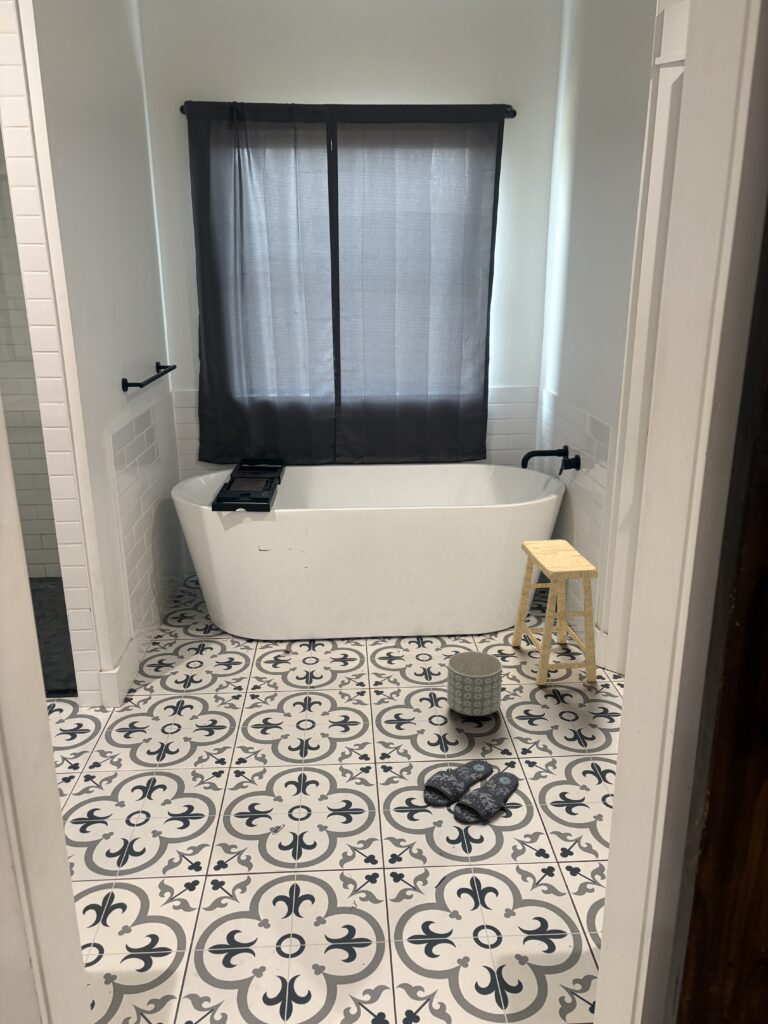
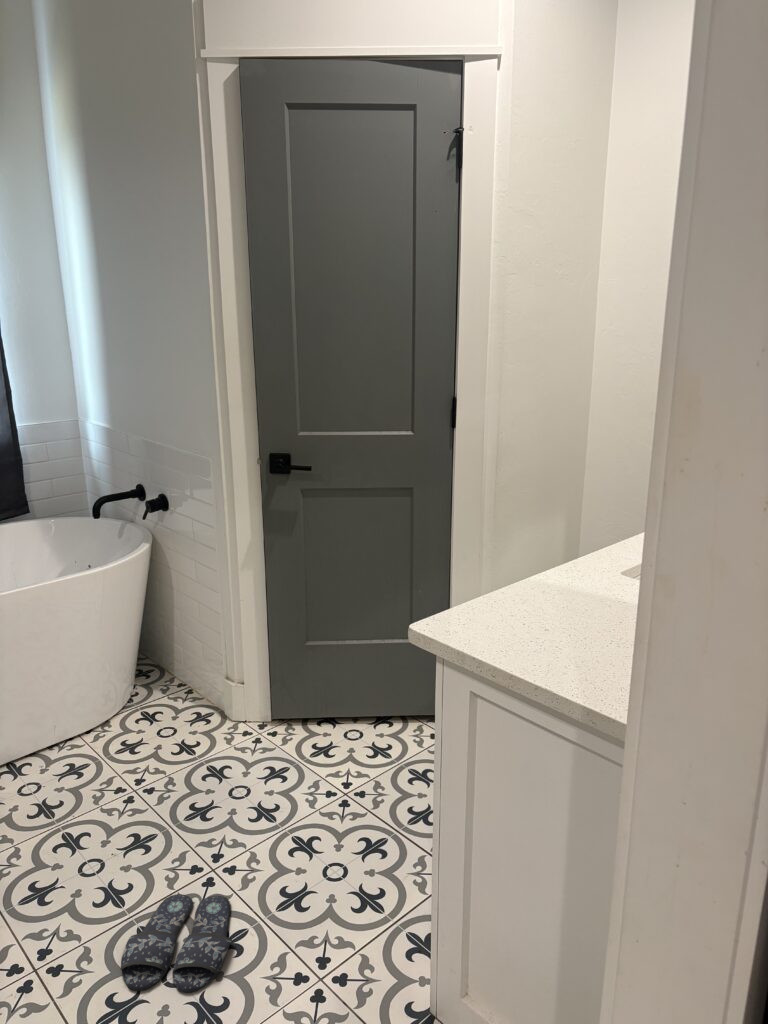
footstool: present [512,540,598,685] -> none [123,594,246,769]
planter: present [447,651,502,716] -> none [86,757,162,846]

